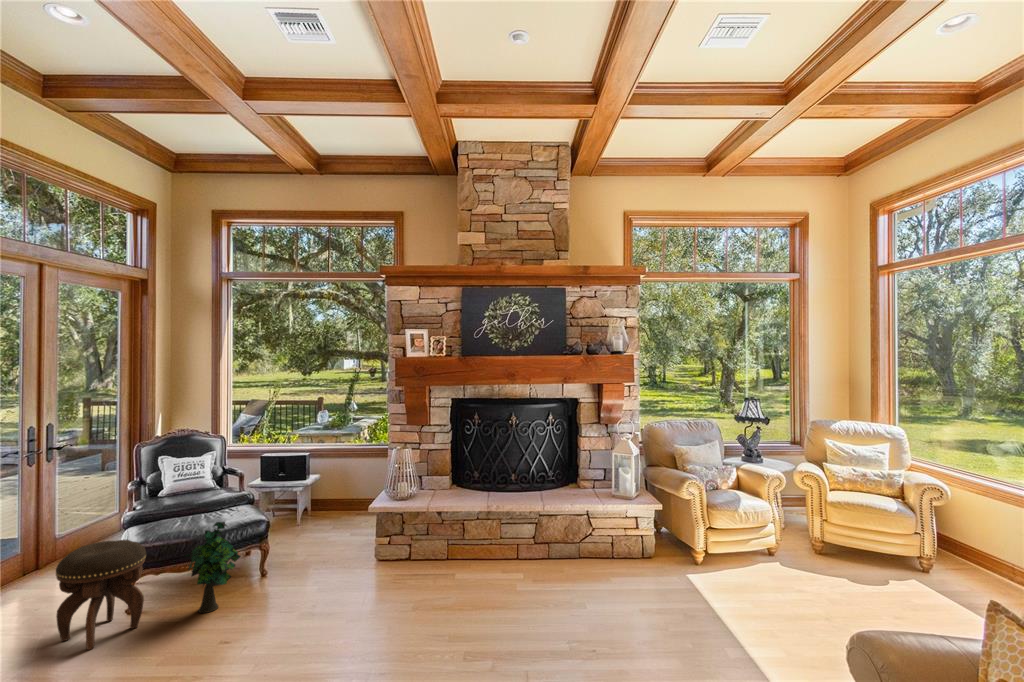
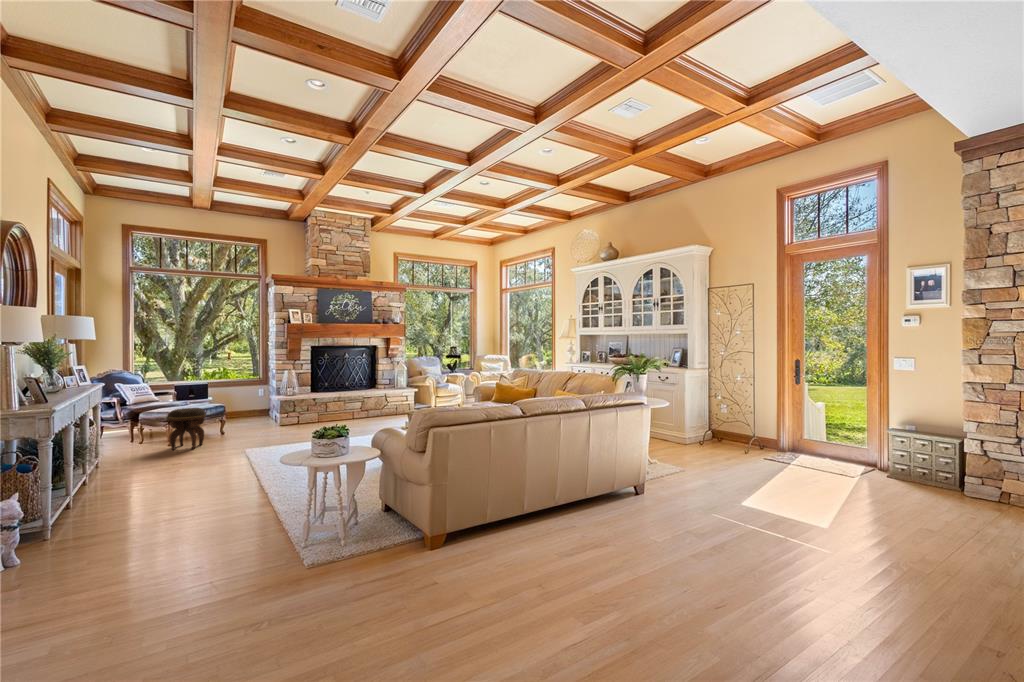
decorative plant: present [183,522,241,613] -> none [213,399,240,440]

